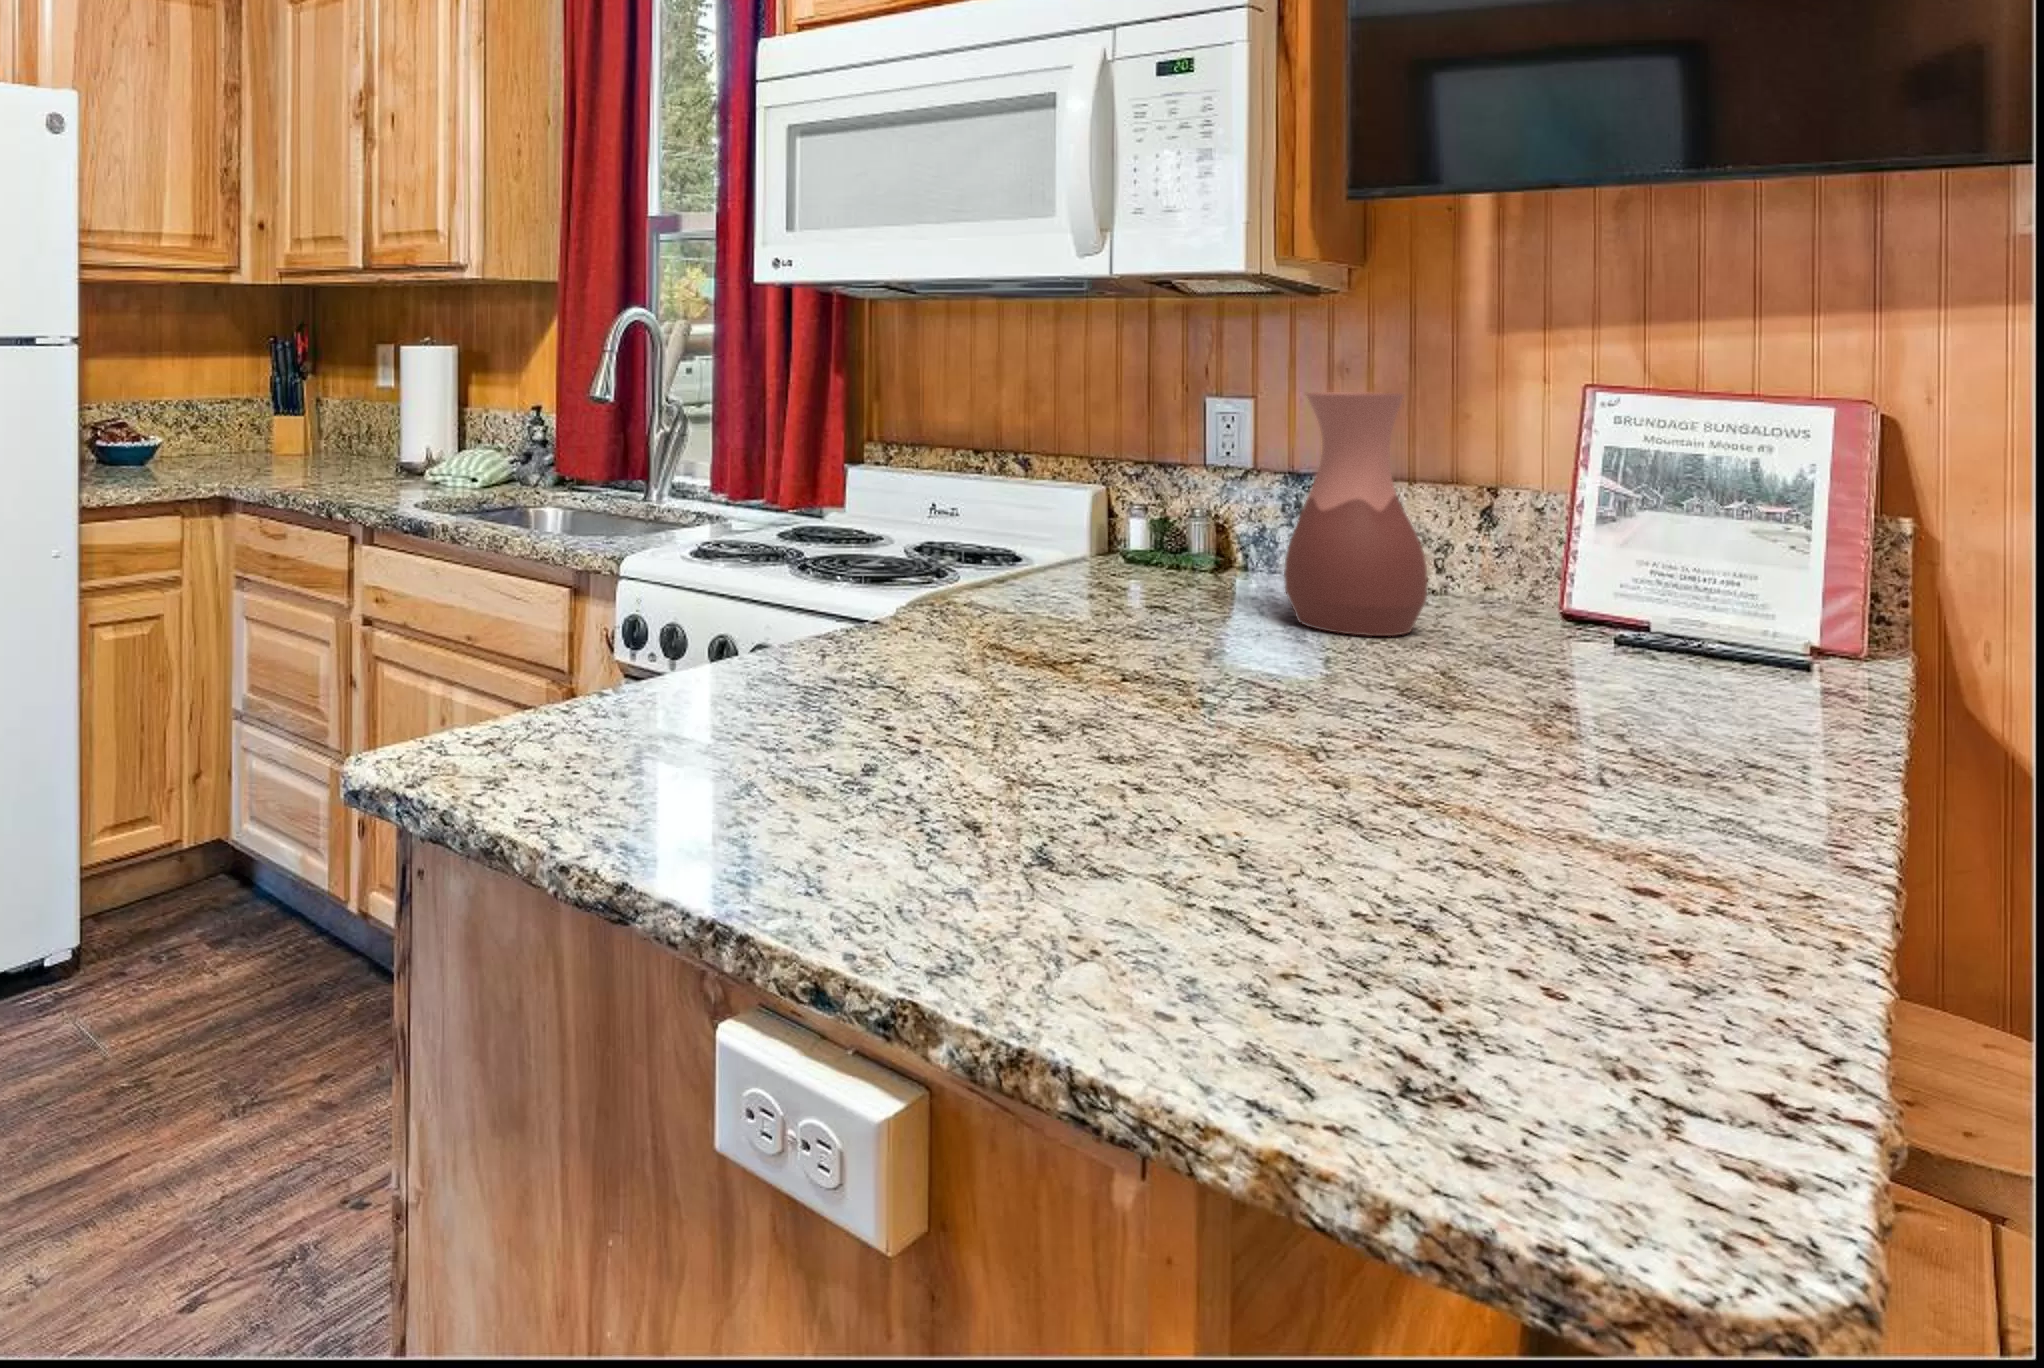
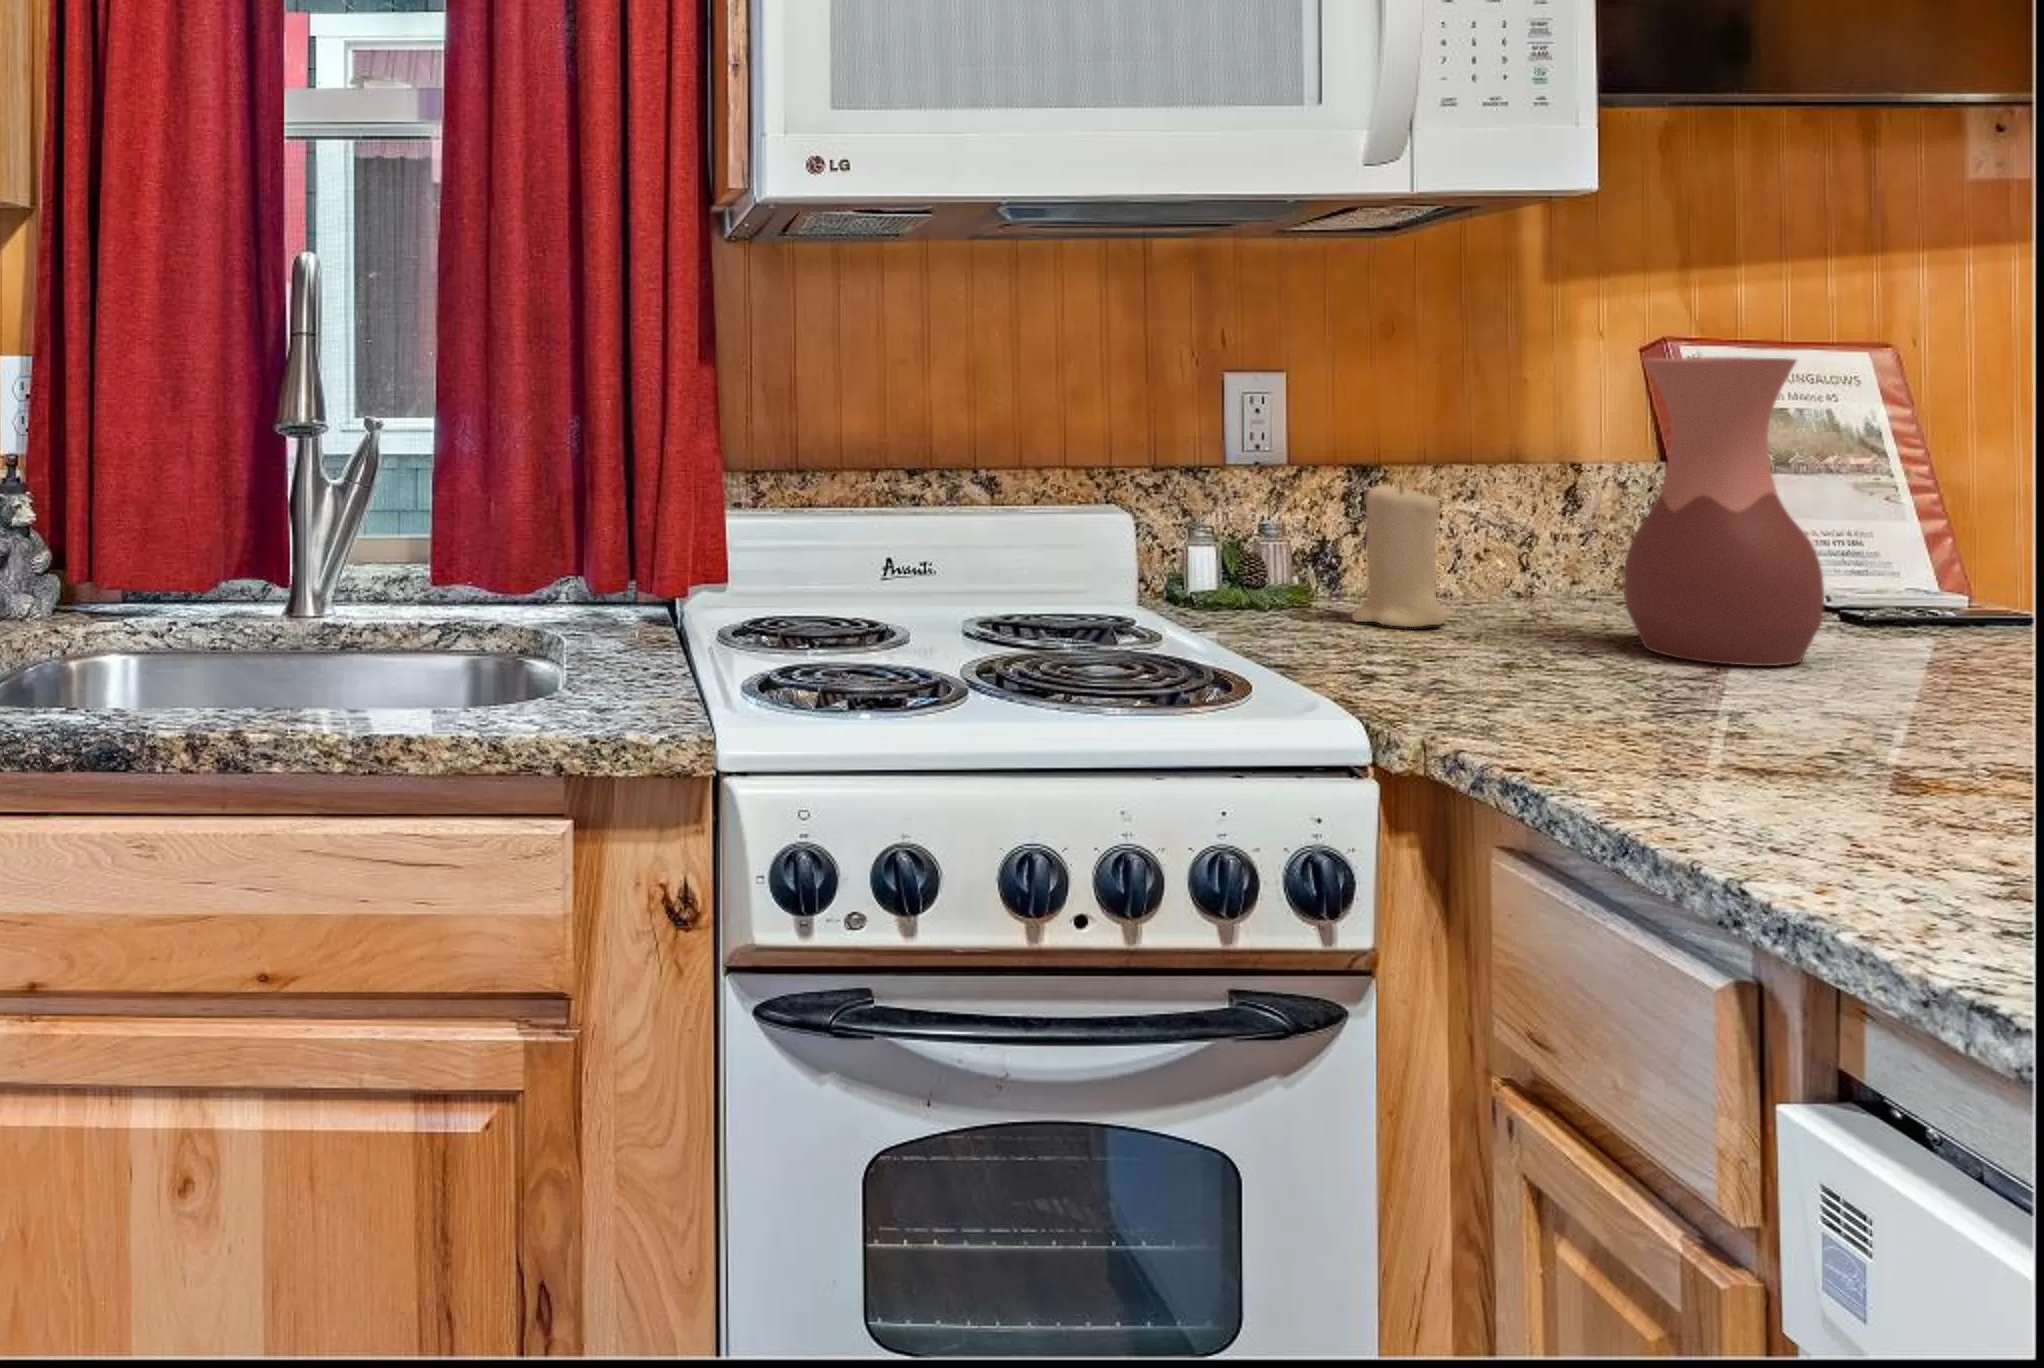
candle: none [1181,478,1252,588] -> present [1352,481,1449,627]

